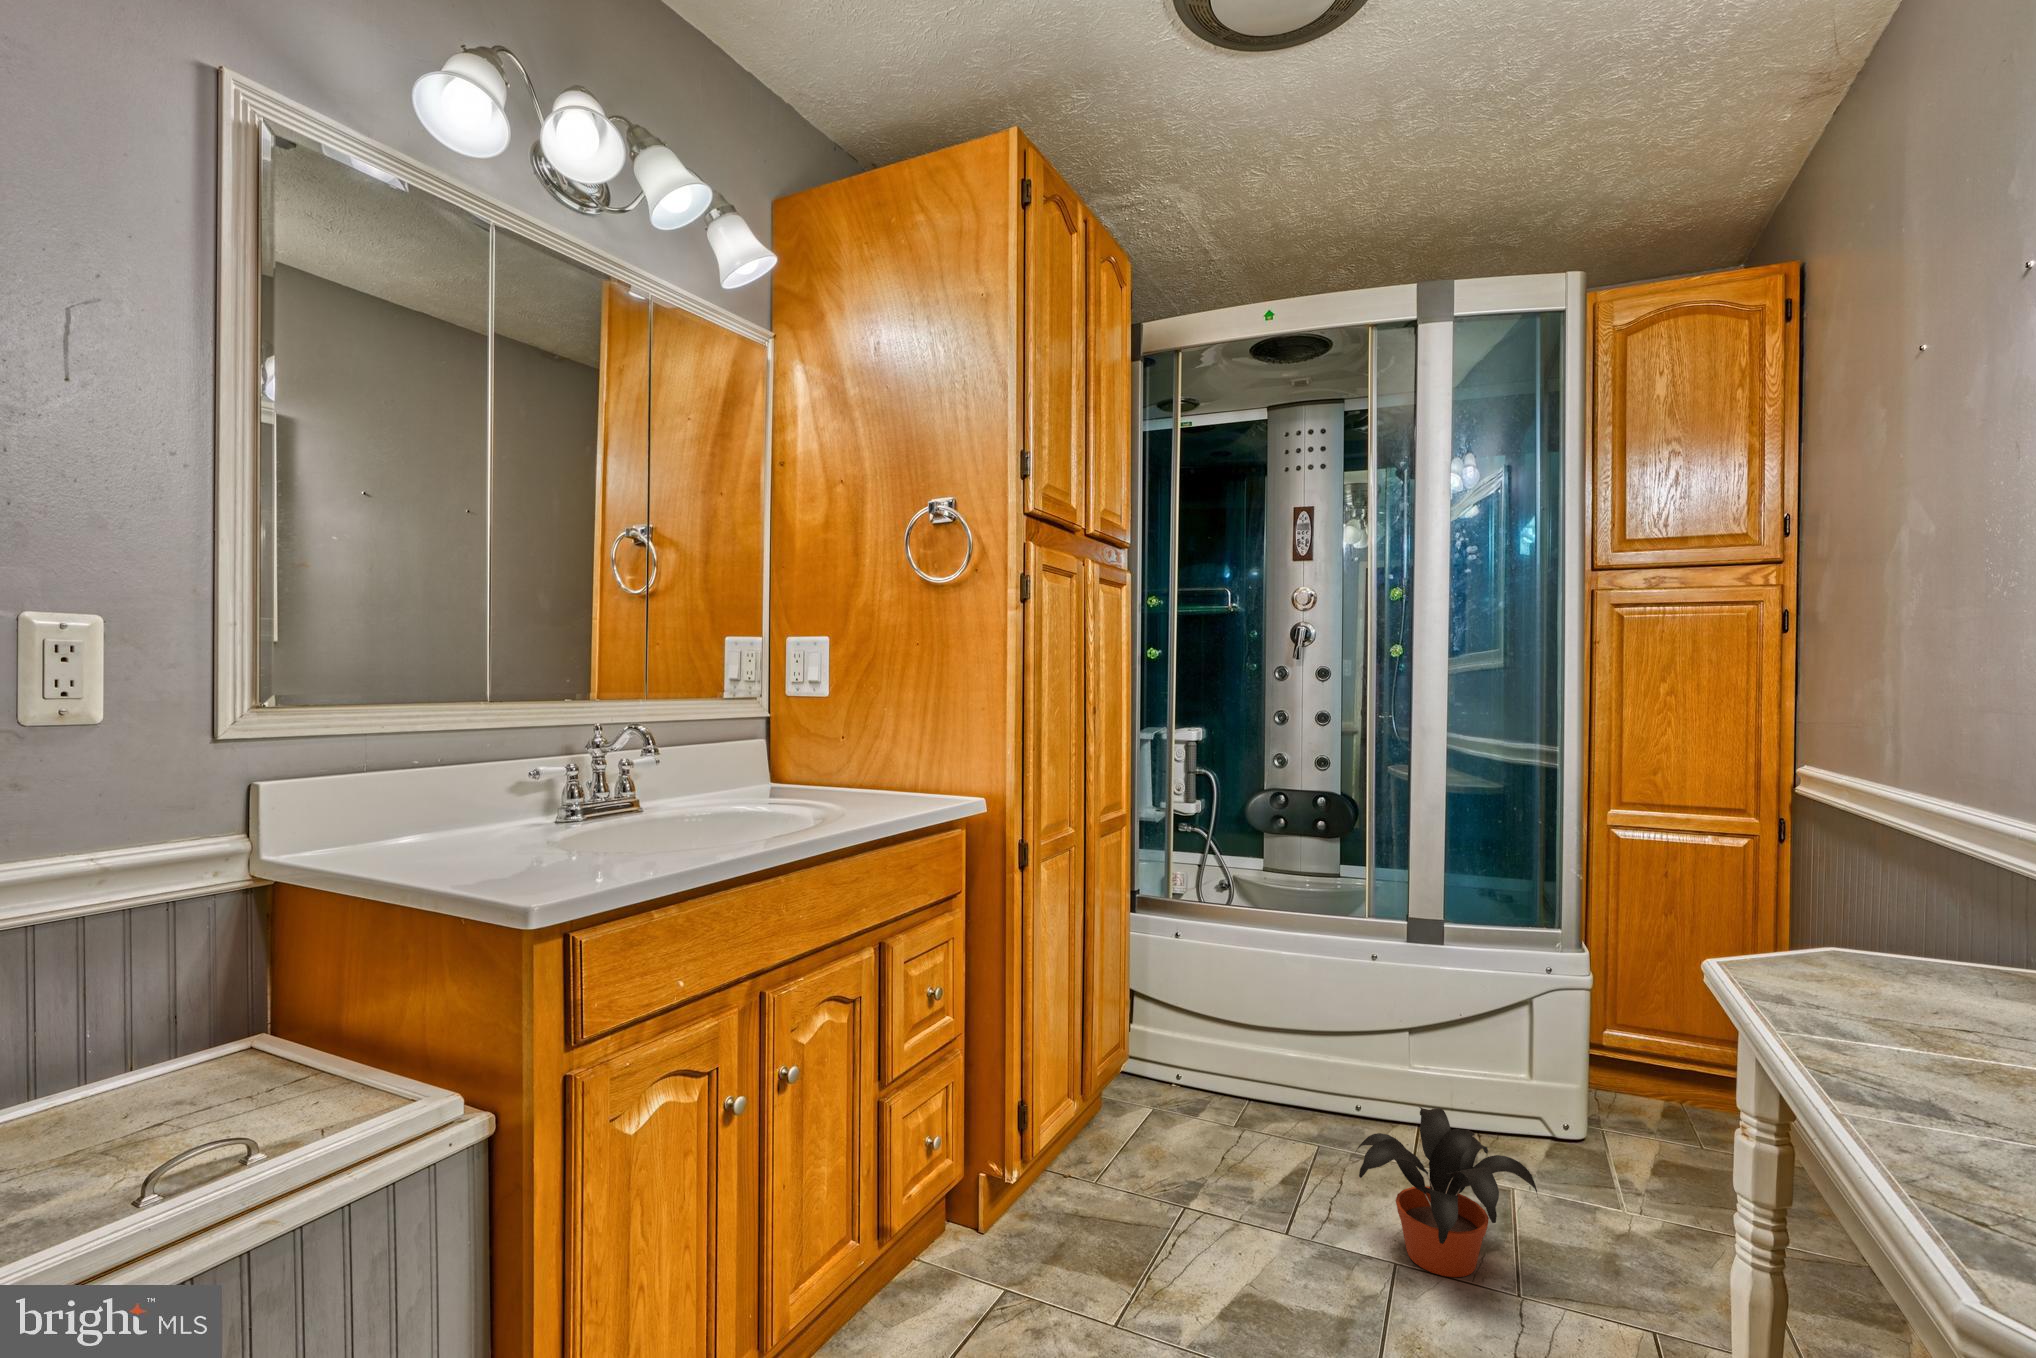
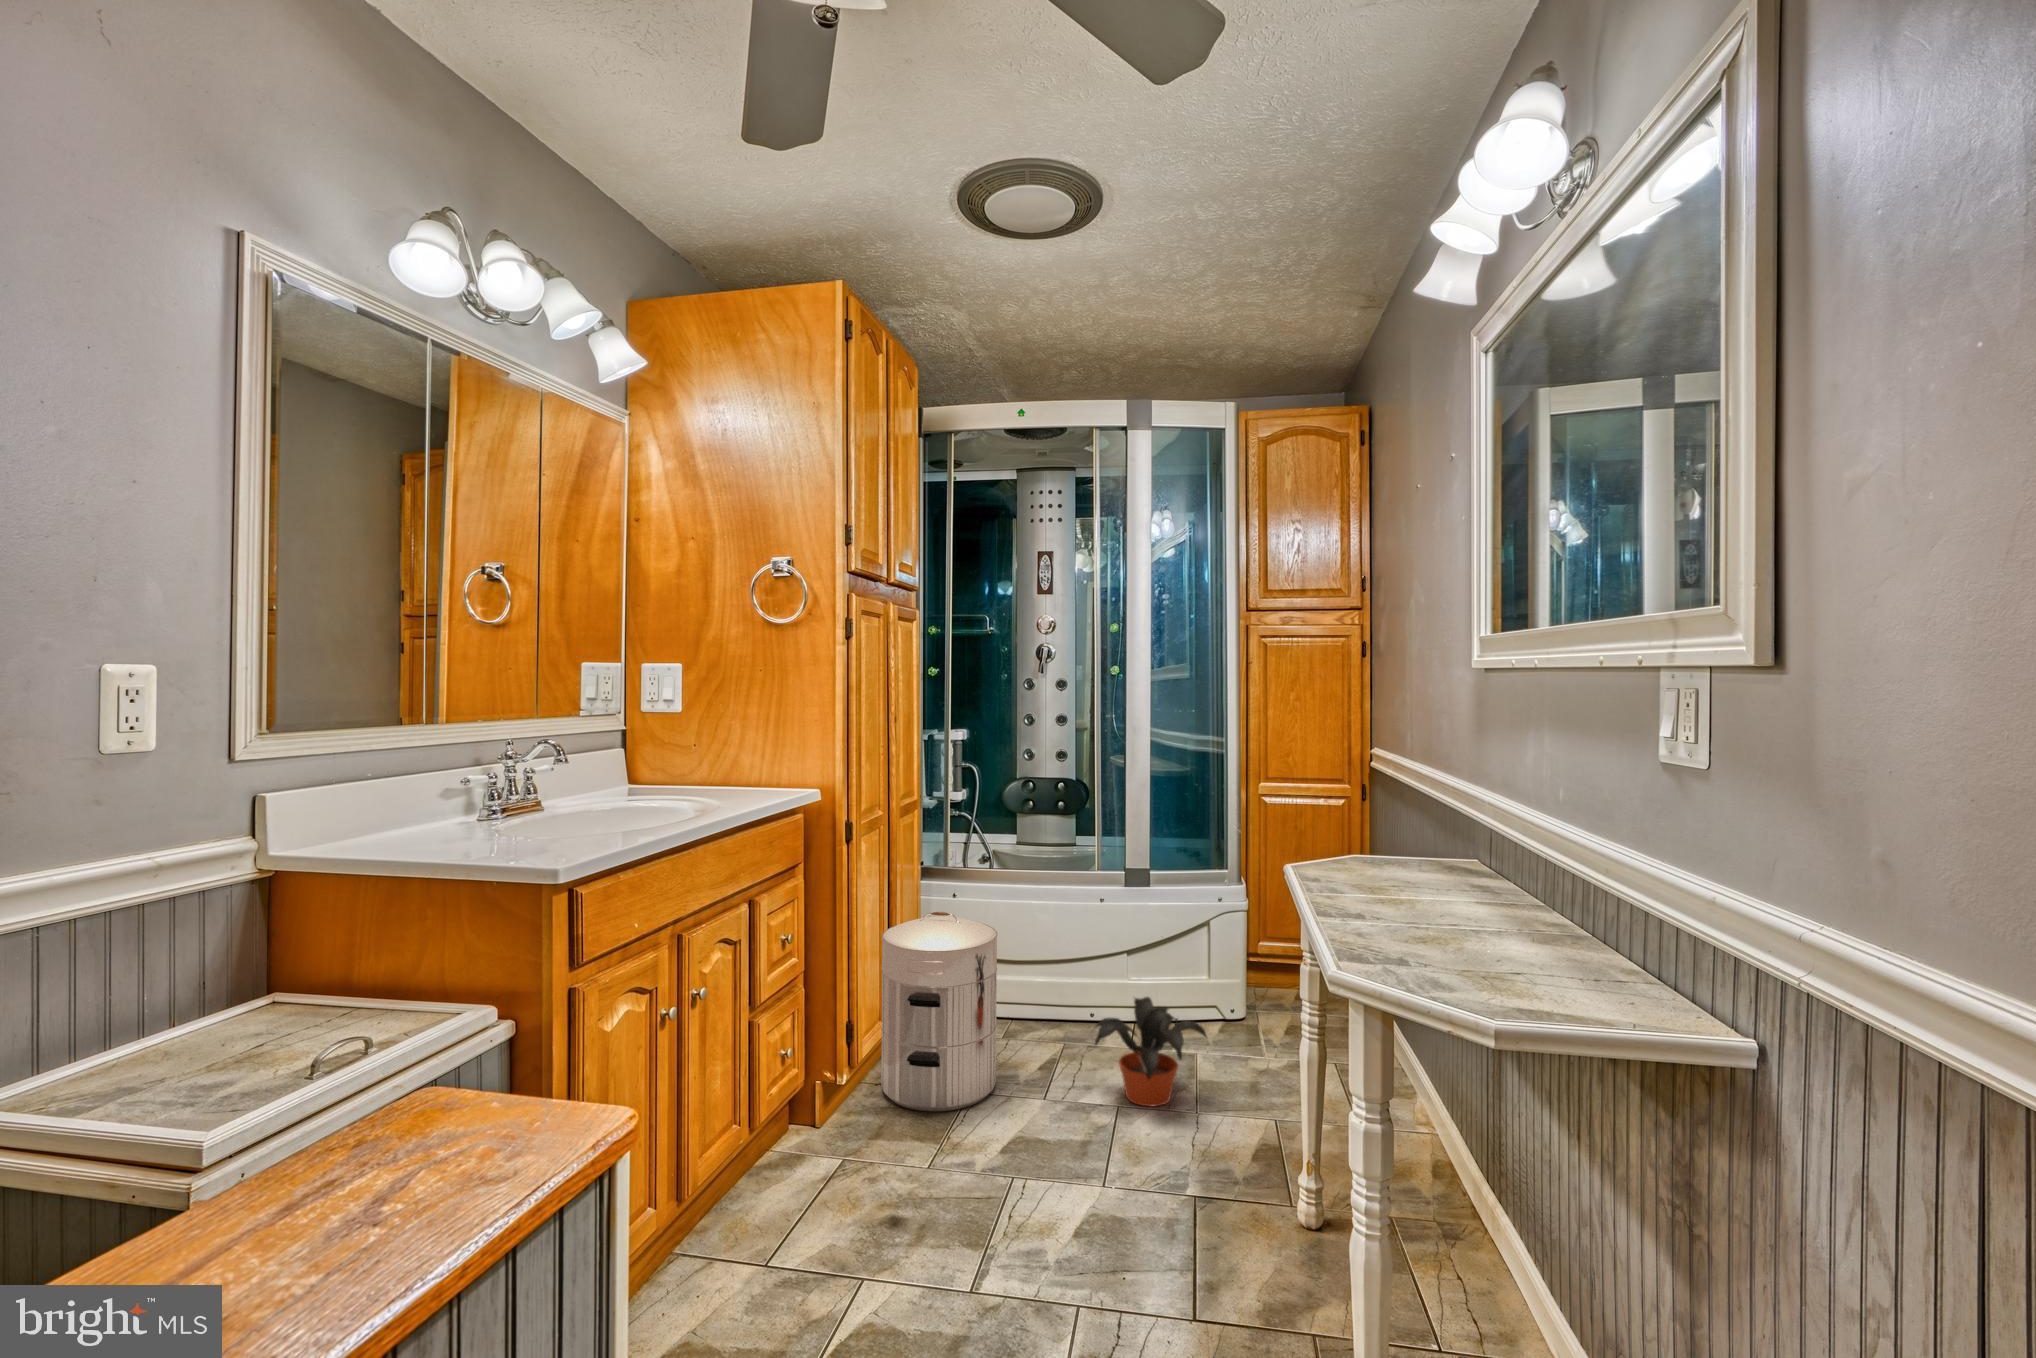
waste bin: none [1068,963,1223,1234] -> present [881,912,998,1111]

